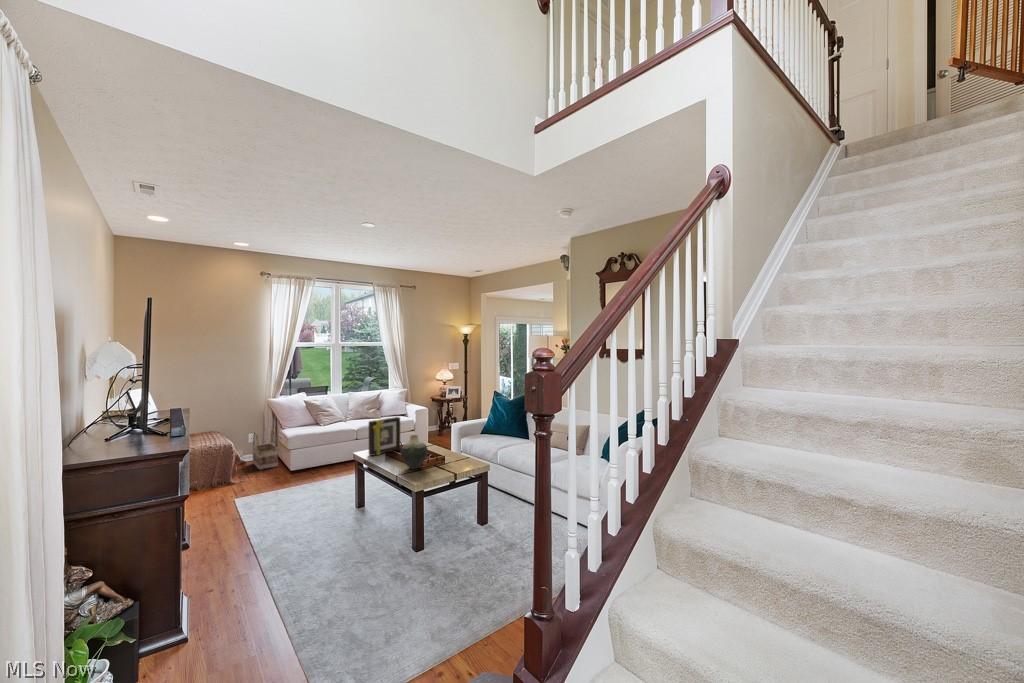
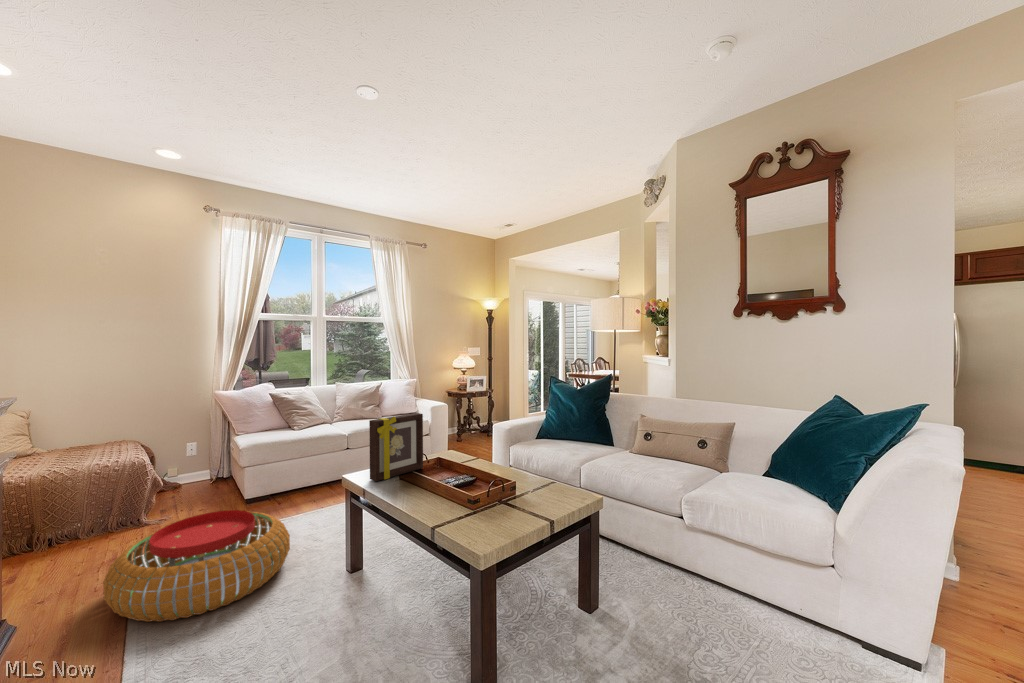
basket: present [252,429,278,470] -> none [190,435,228,498]
vase: present [400,435,428,469] -> none [433,444,484,509]
pouf: none [227,473,323,526] -> present [103,510,290,622]

